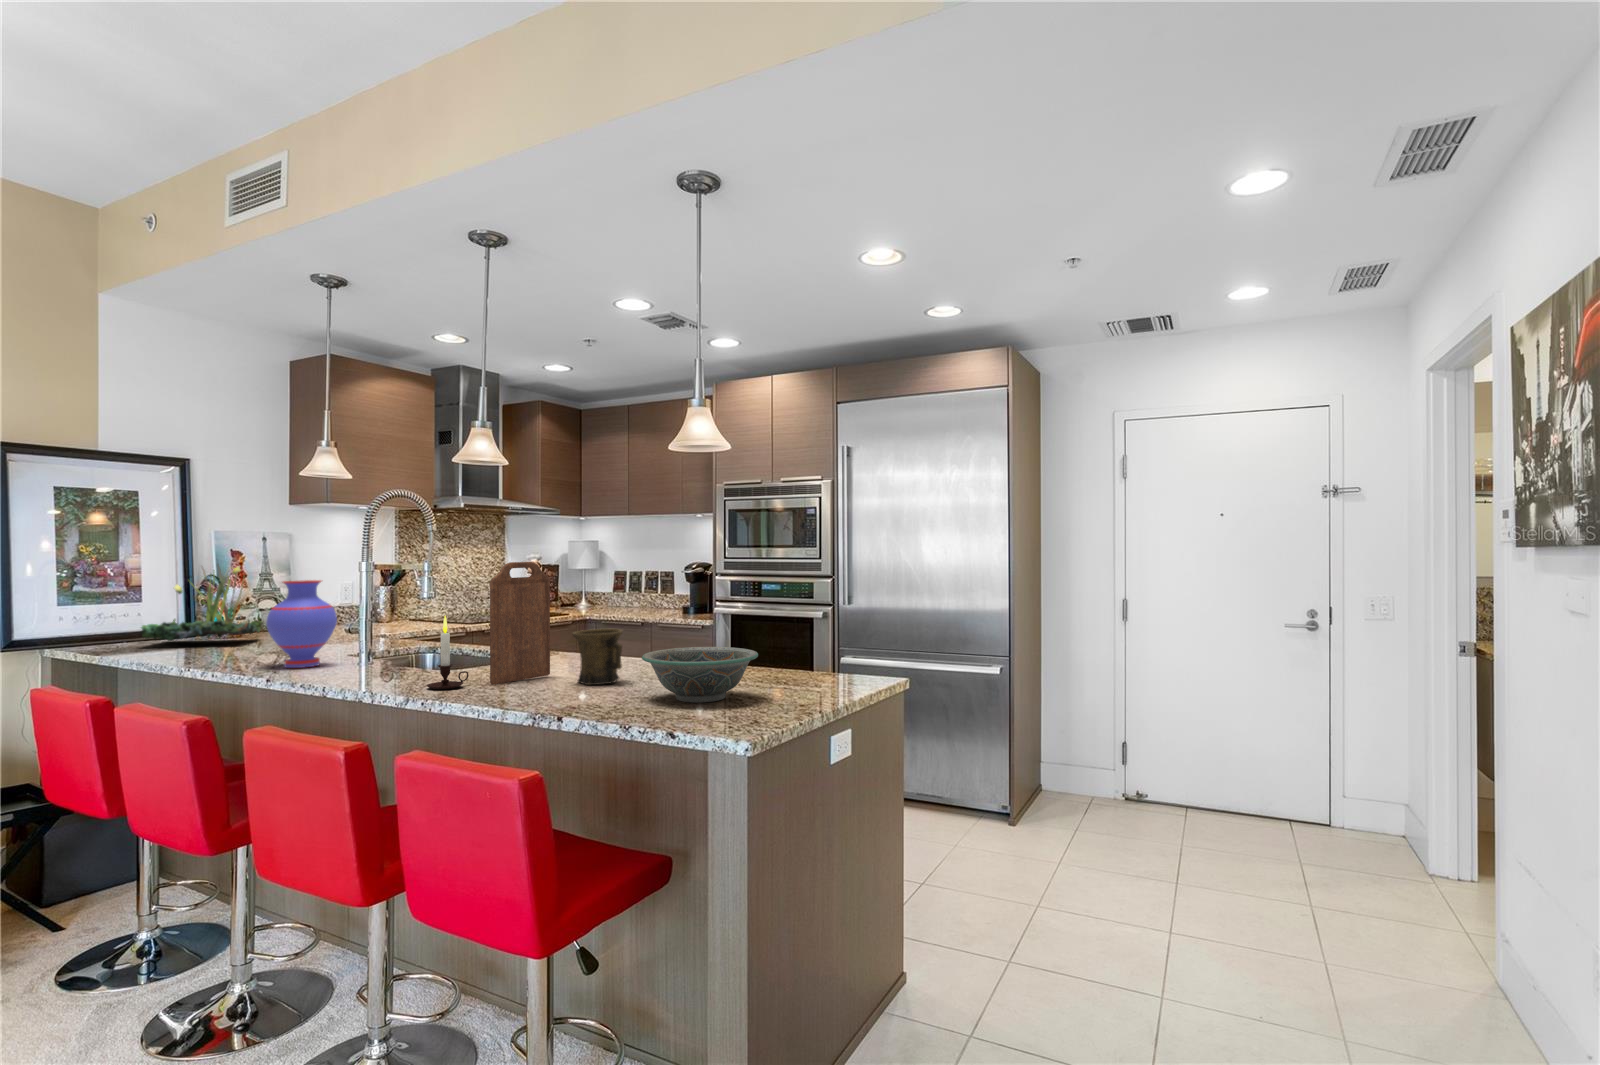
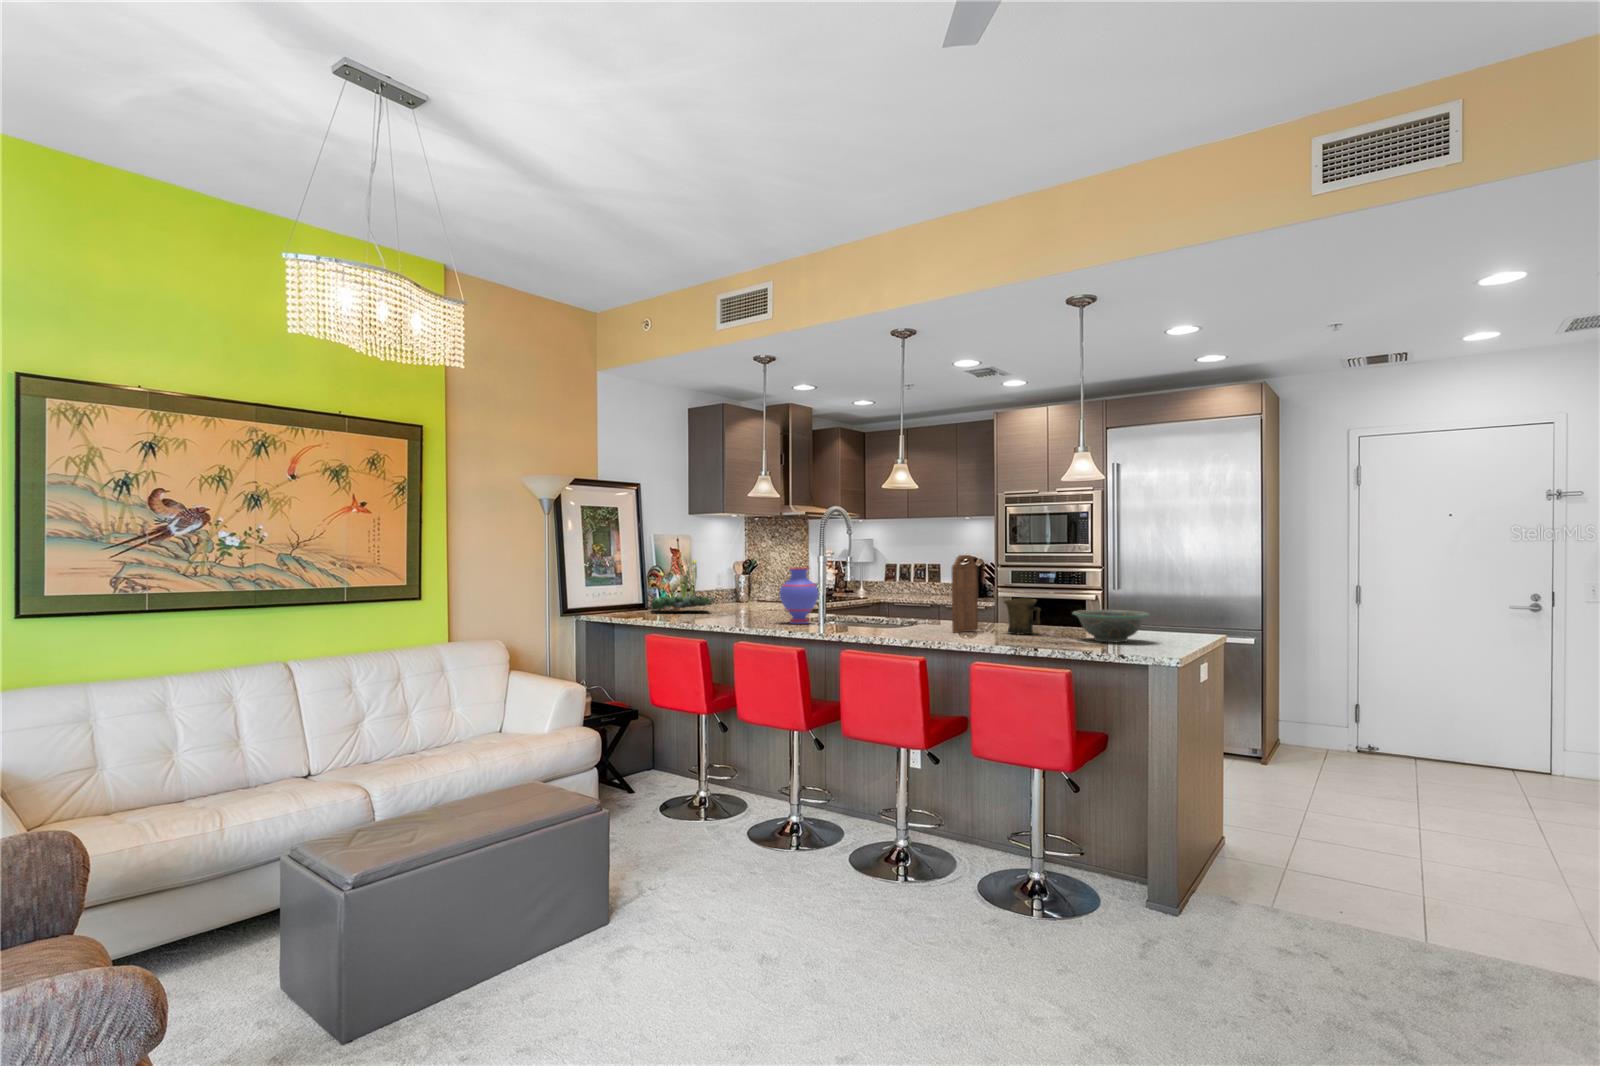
candle: present [427,616,469,690] -> none [922,588,943,634]

